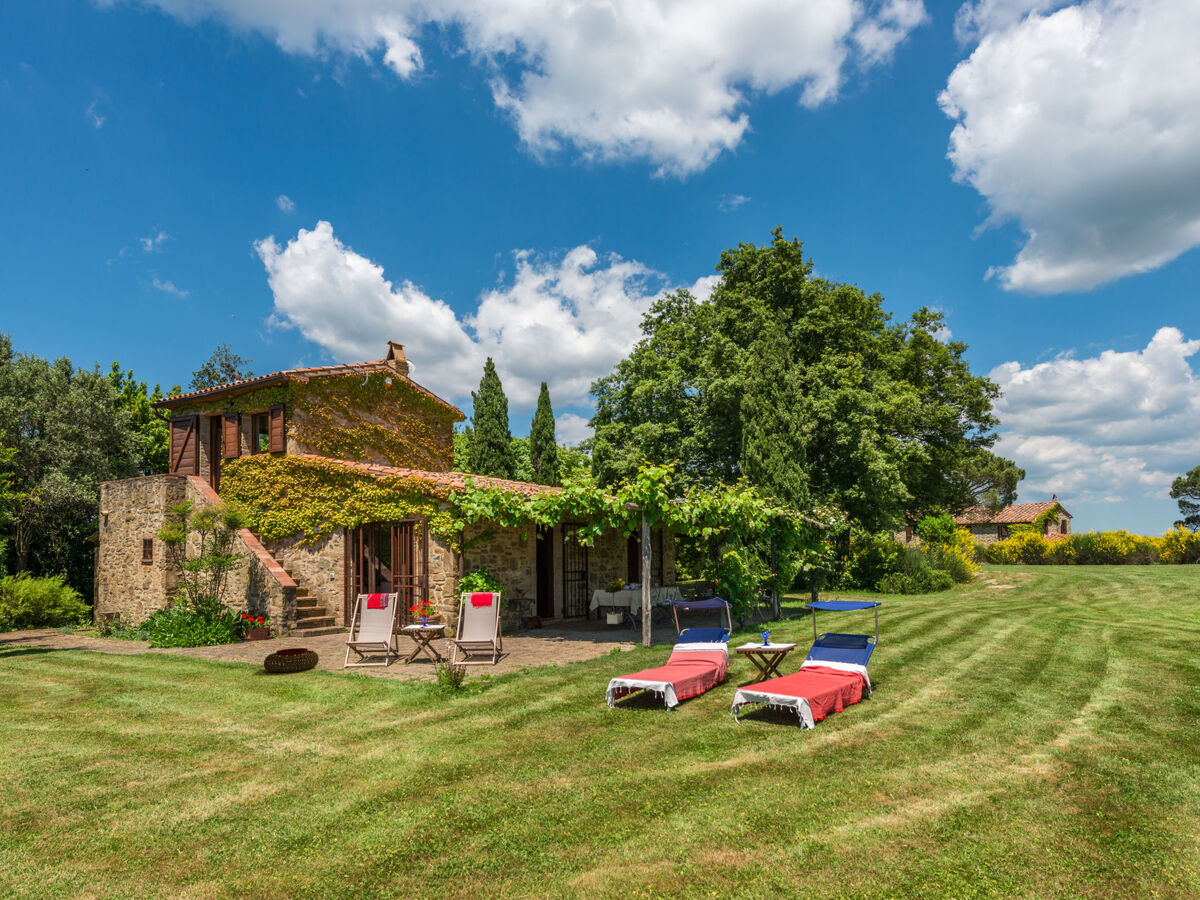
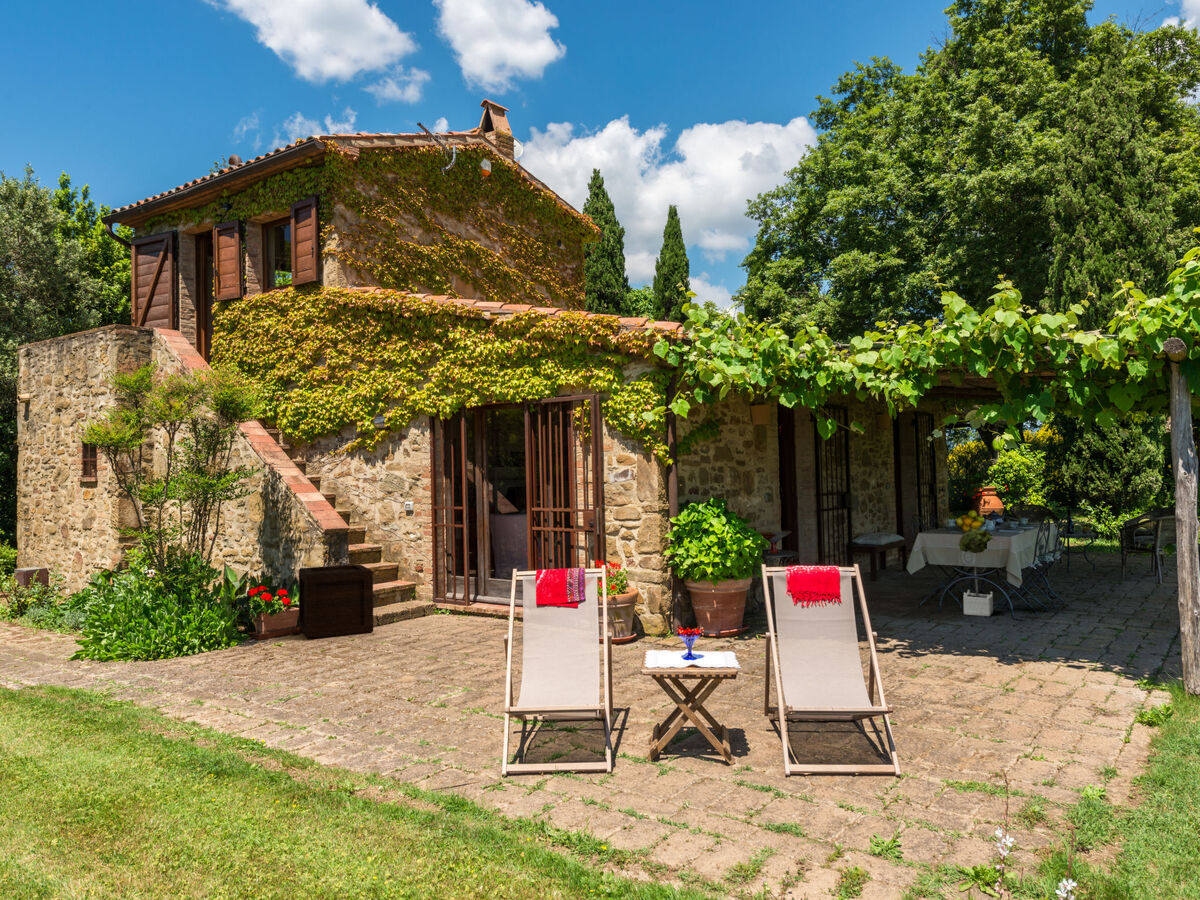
wooden crate: none [269,605,309,642] -> present [299,564,373,639]
pouf: present [264,648,319,673] -> none [266,715,418,805]

